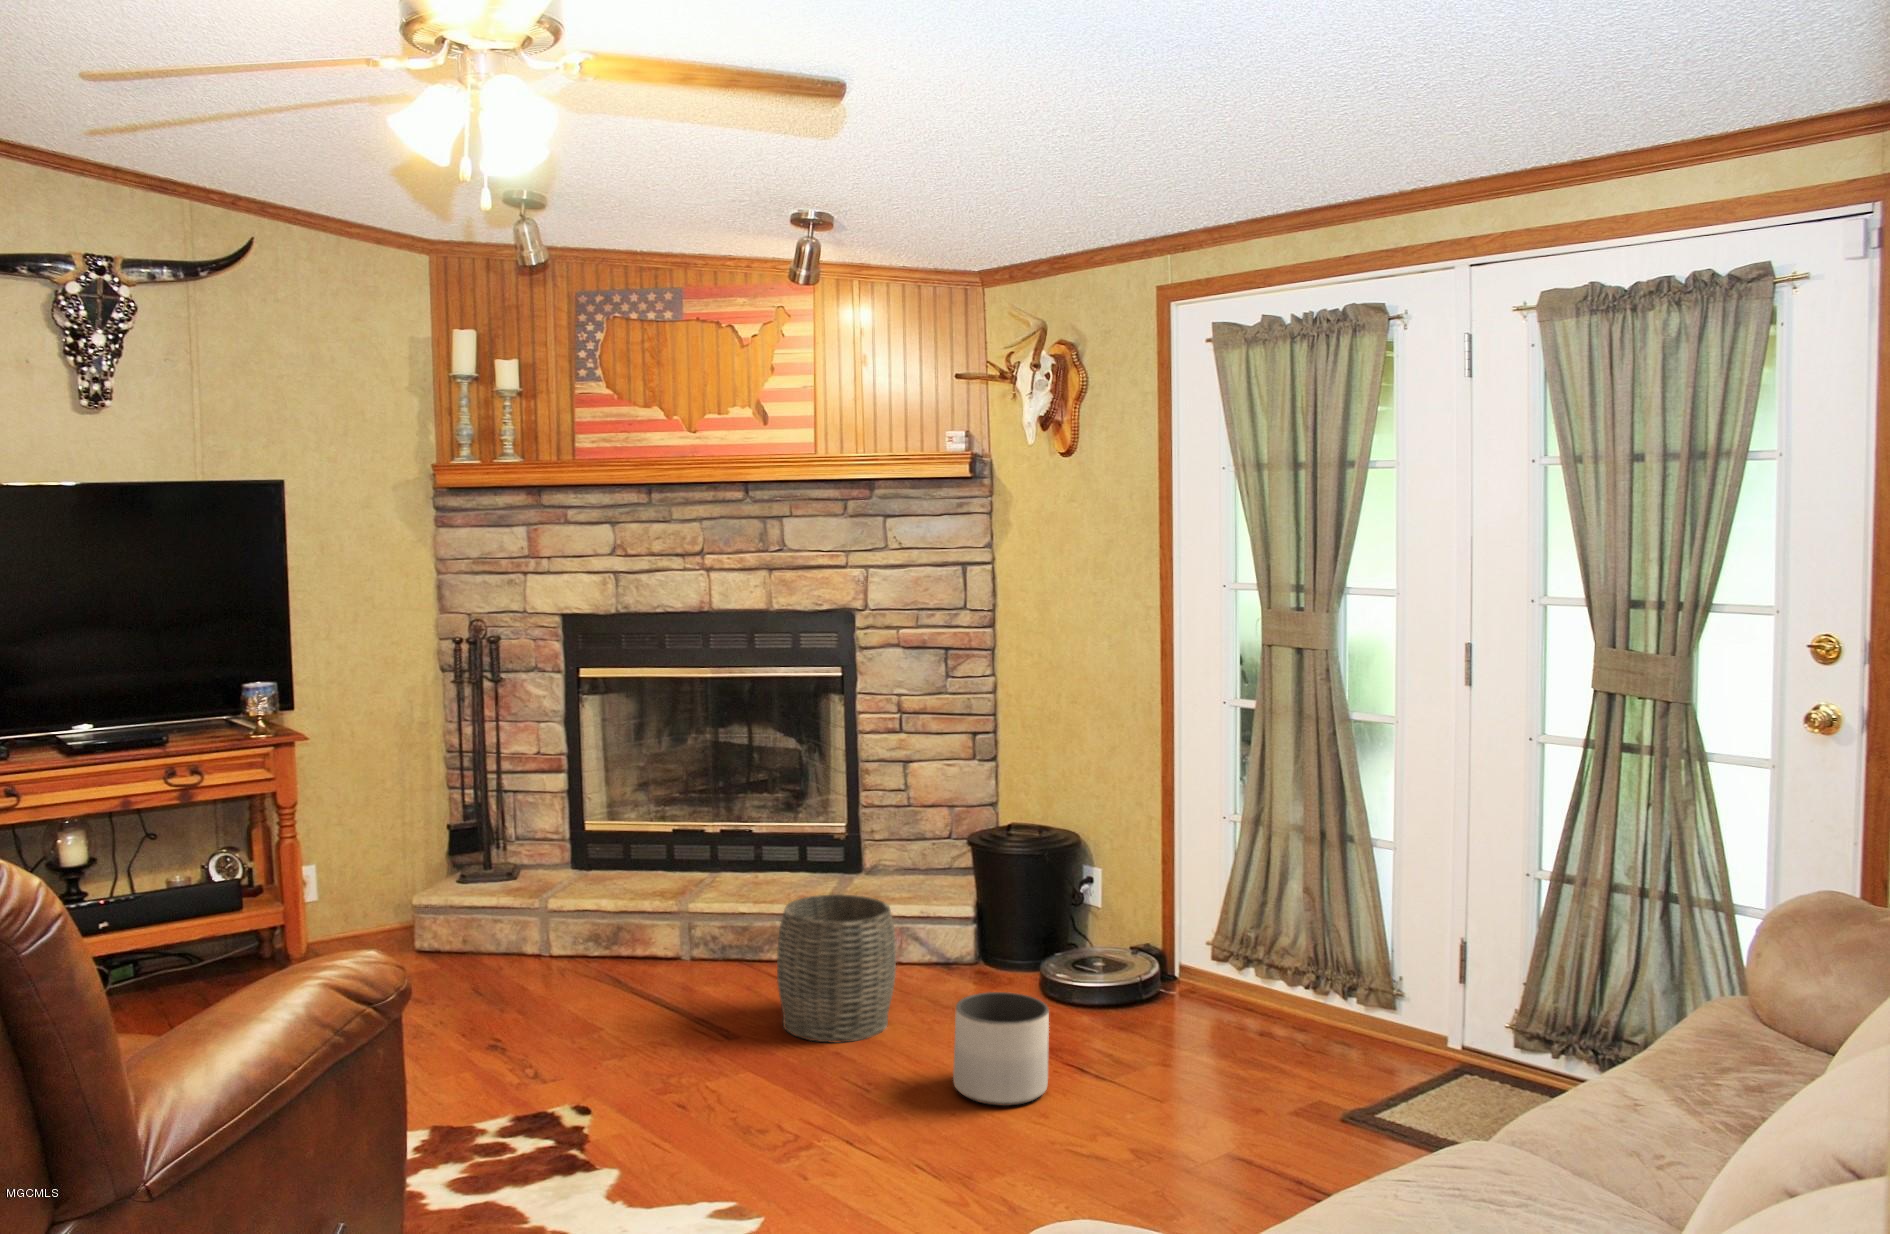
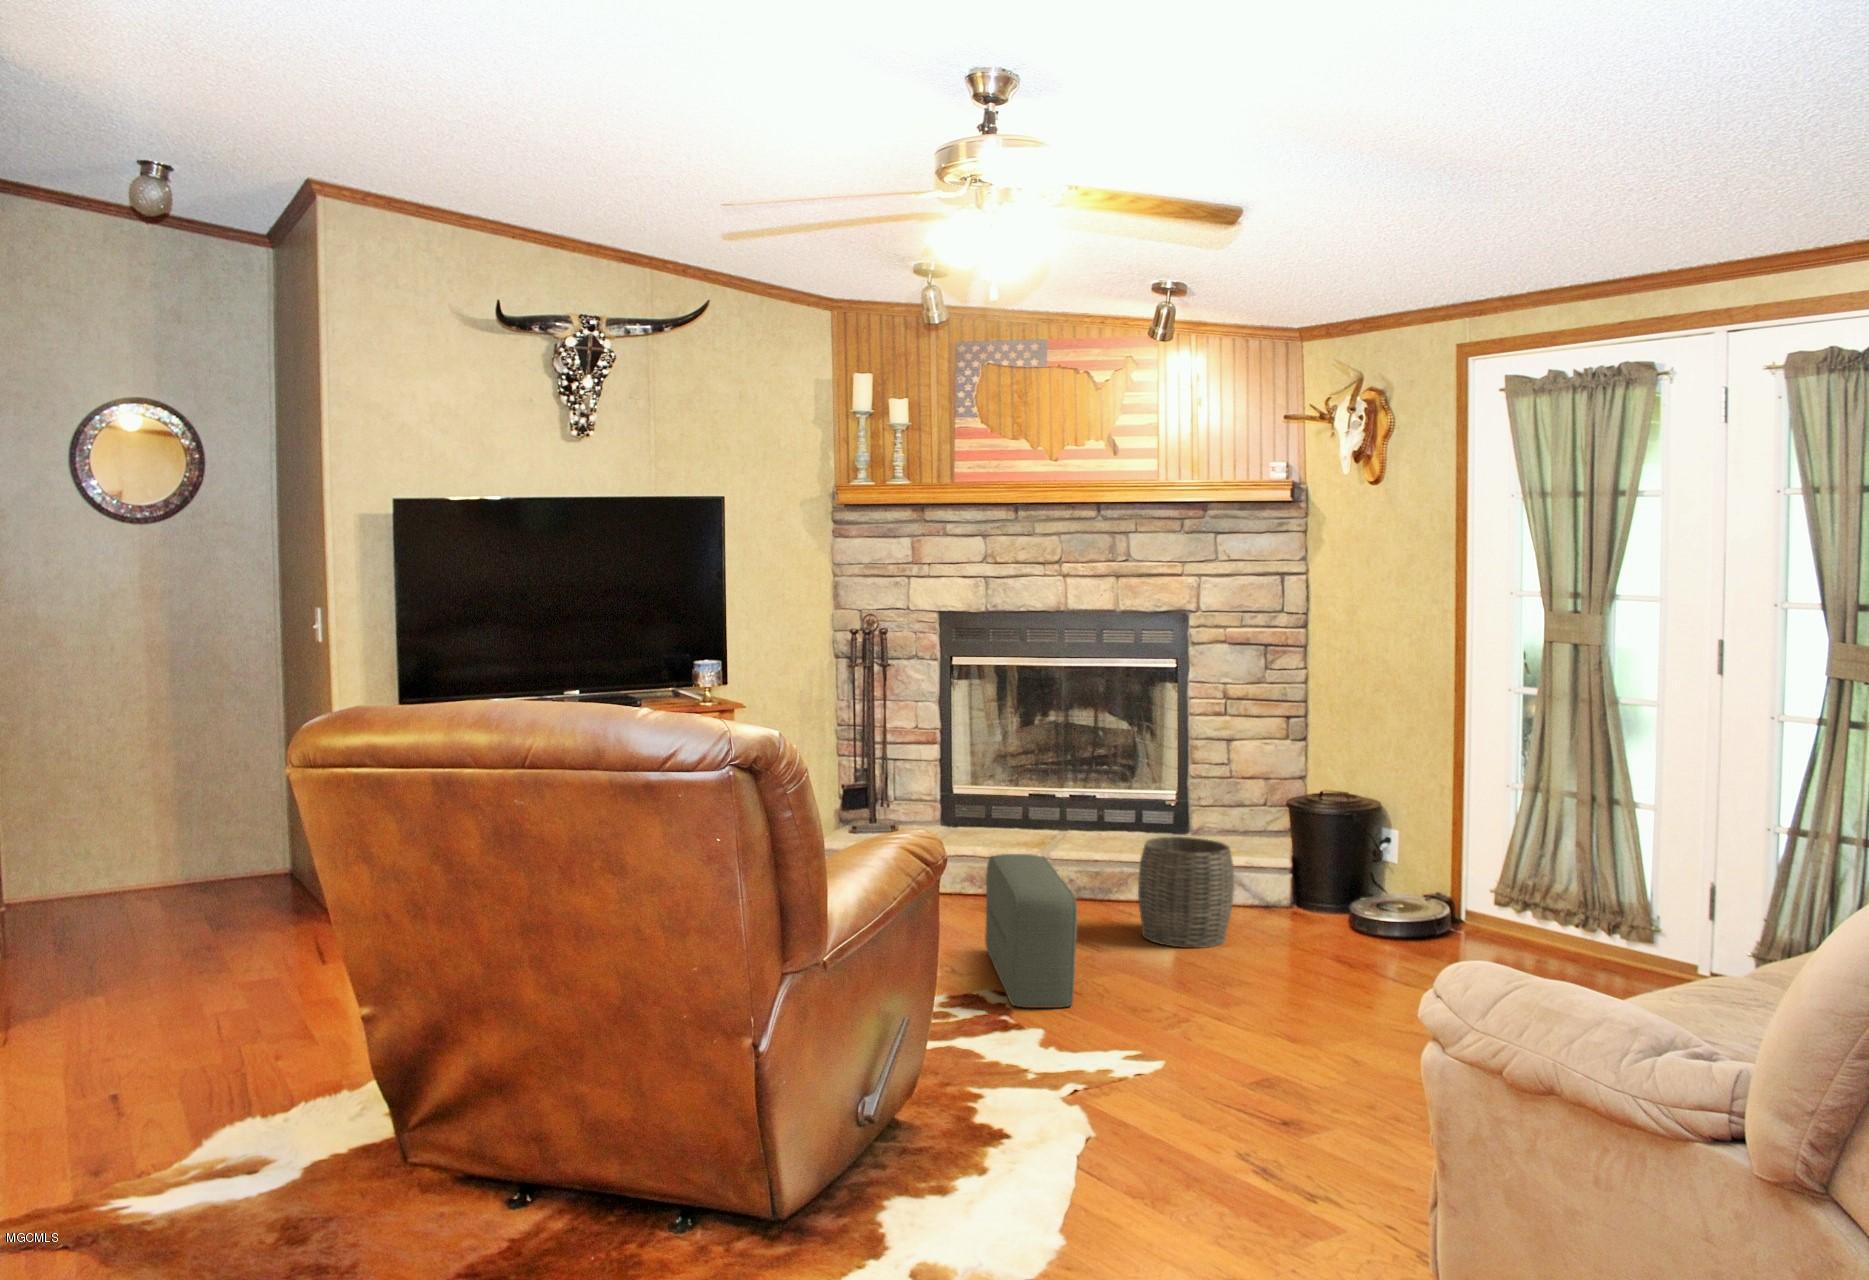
pouf: none [558,939,655,1177] -> present [985,854,1077,1008]
planter: present [953,992,1049,1106] -> none [1289,908,1366,989]

